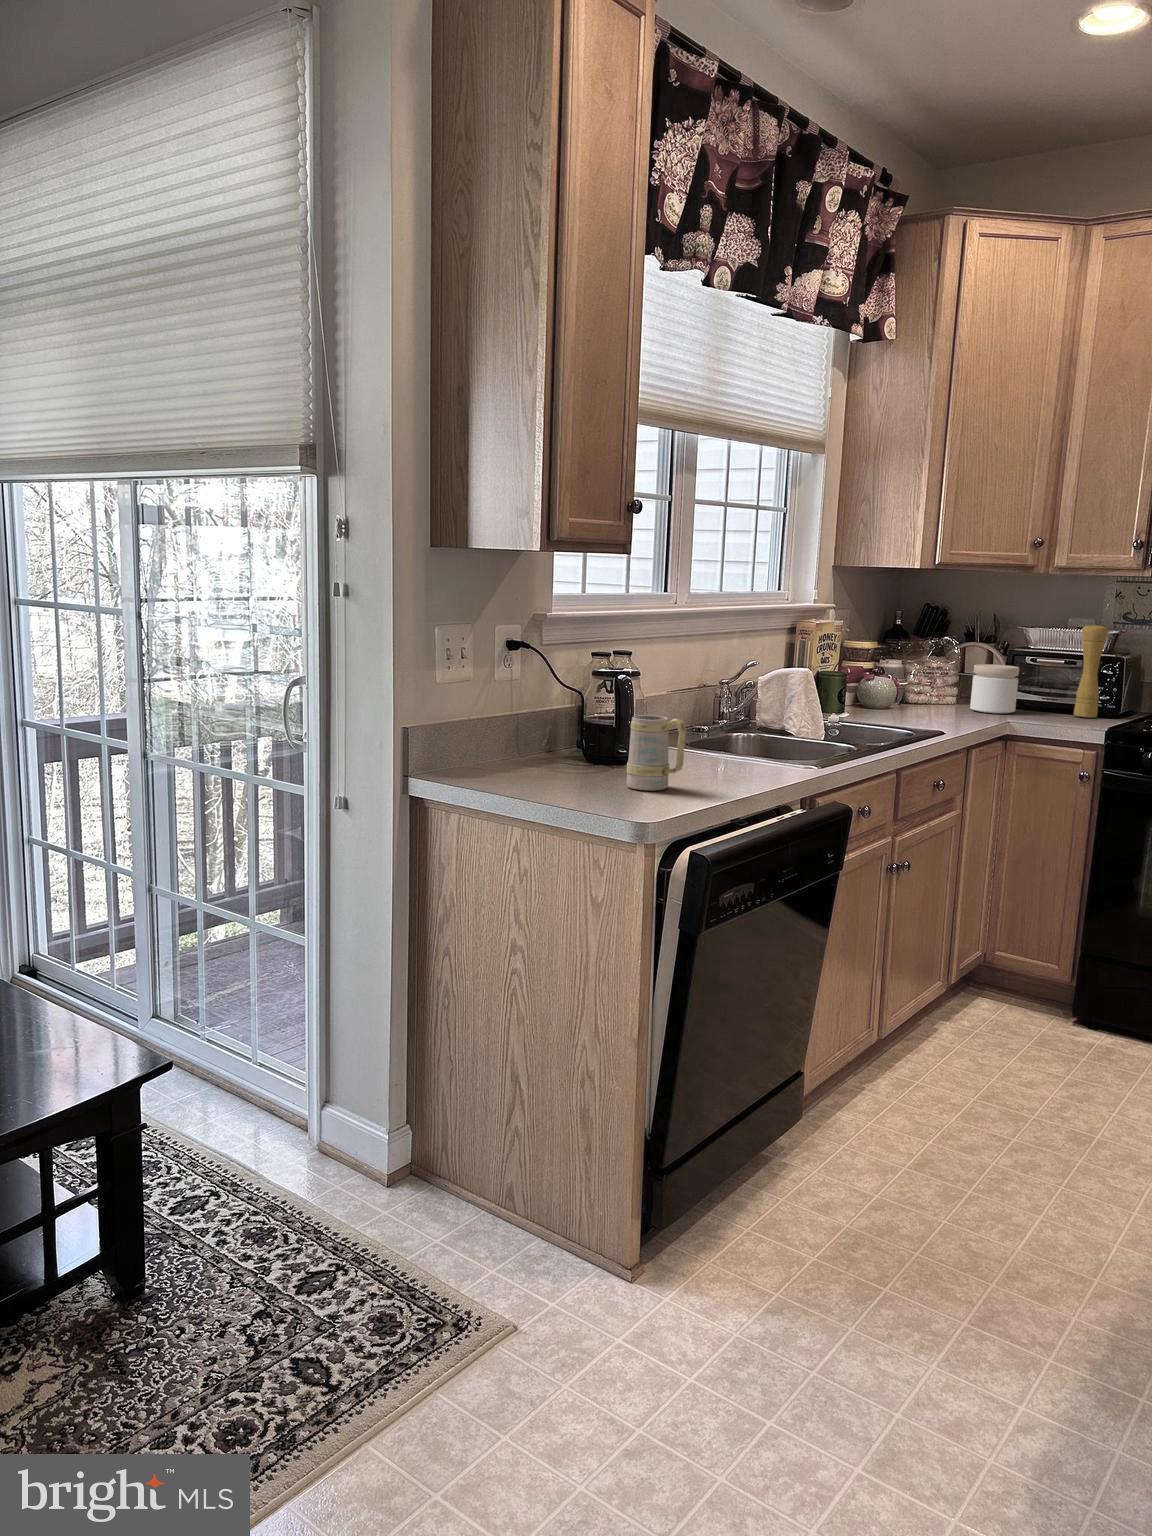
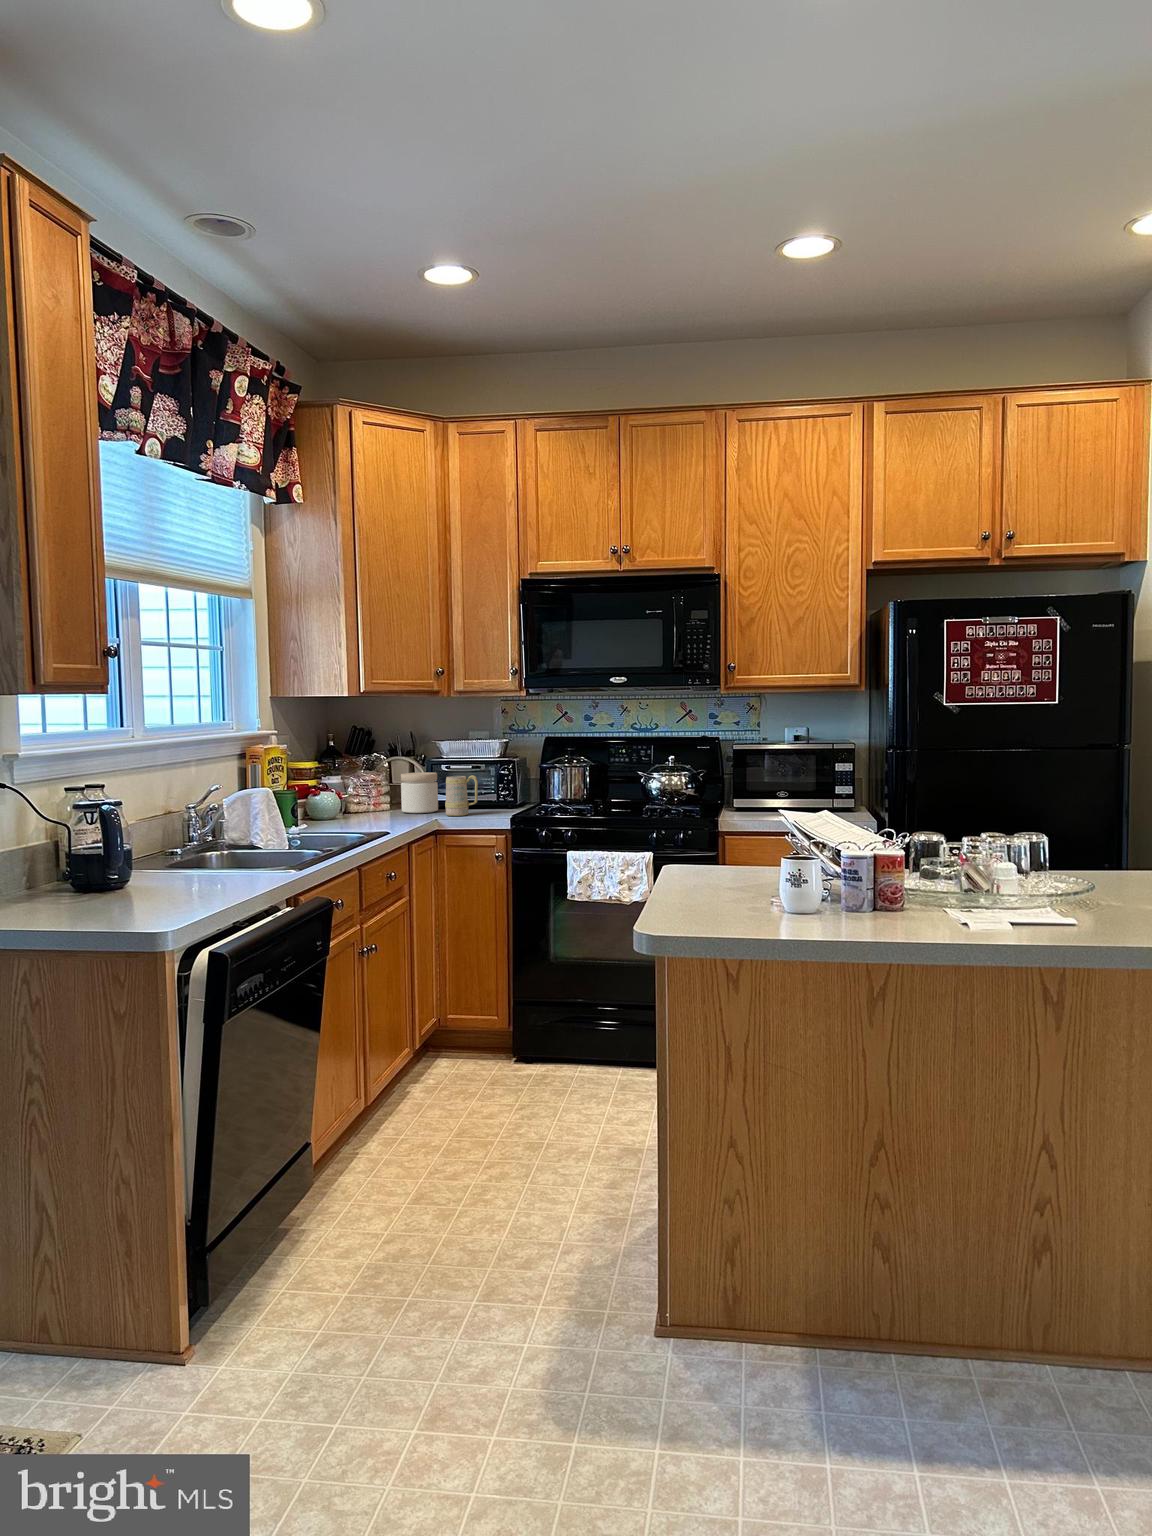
pepper mill: present [1074,624,1108,718] -> none [481,733,501,809]
mug: present [626,715,686,791] -> present [445,775,478,816]

